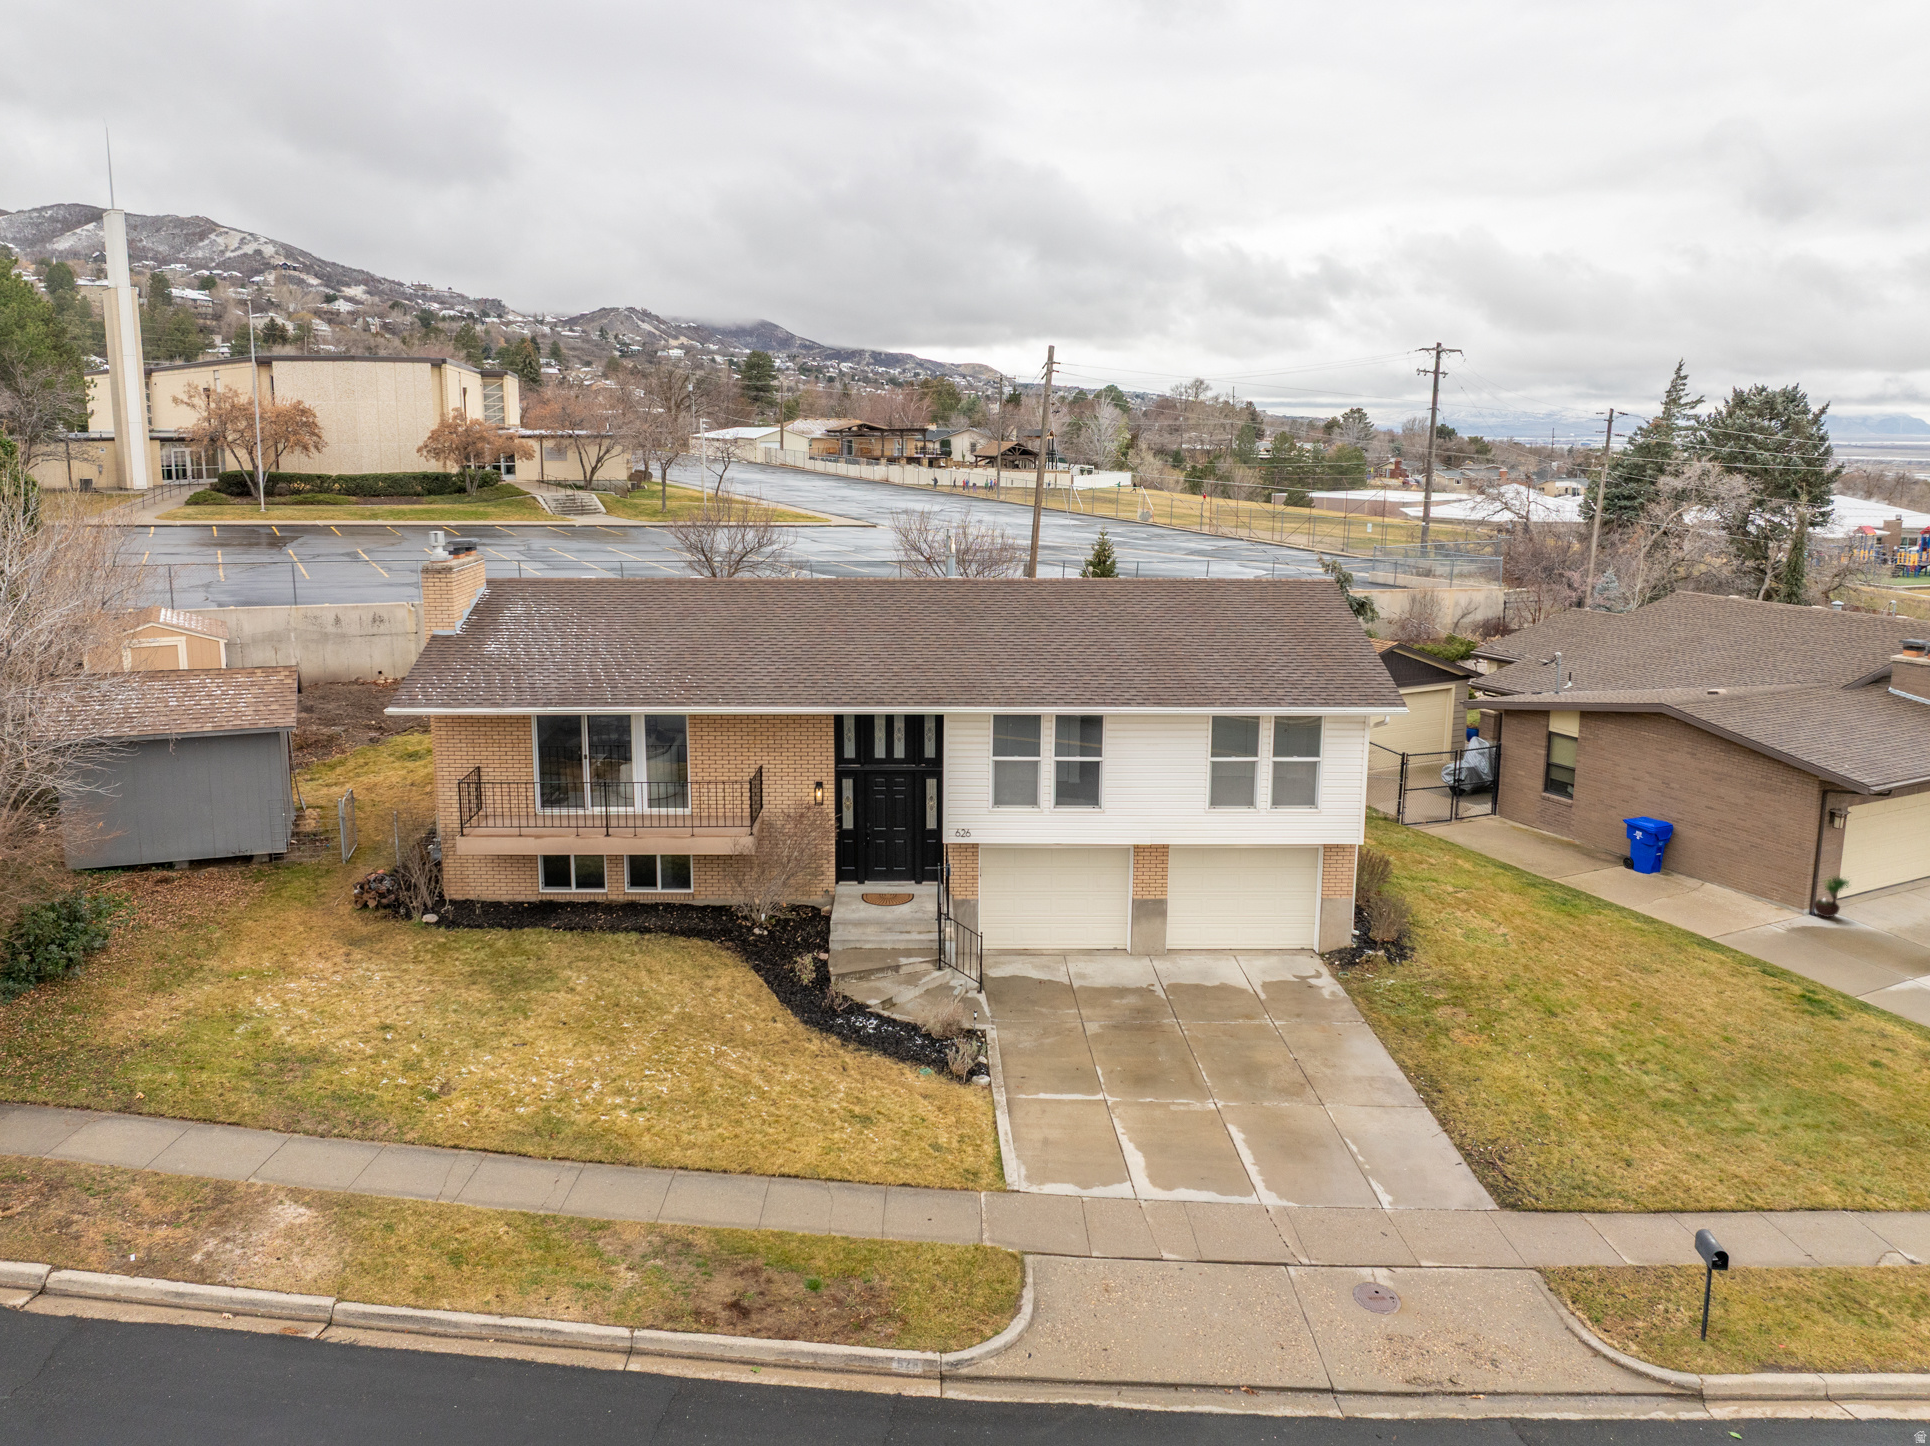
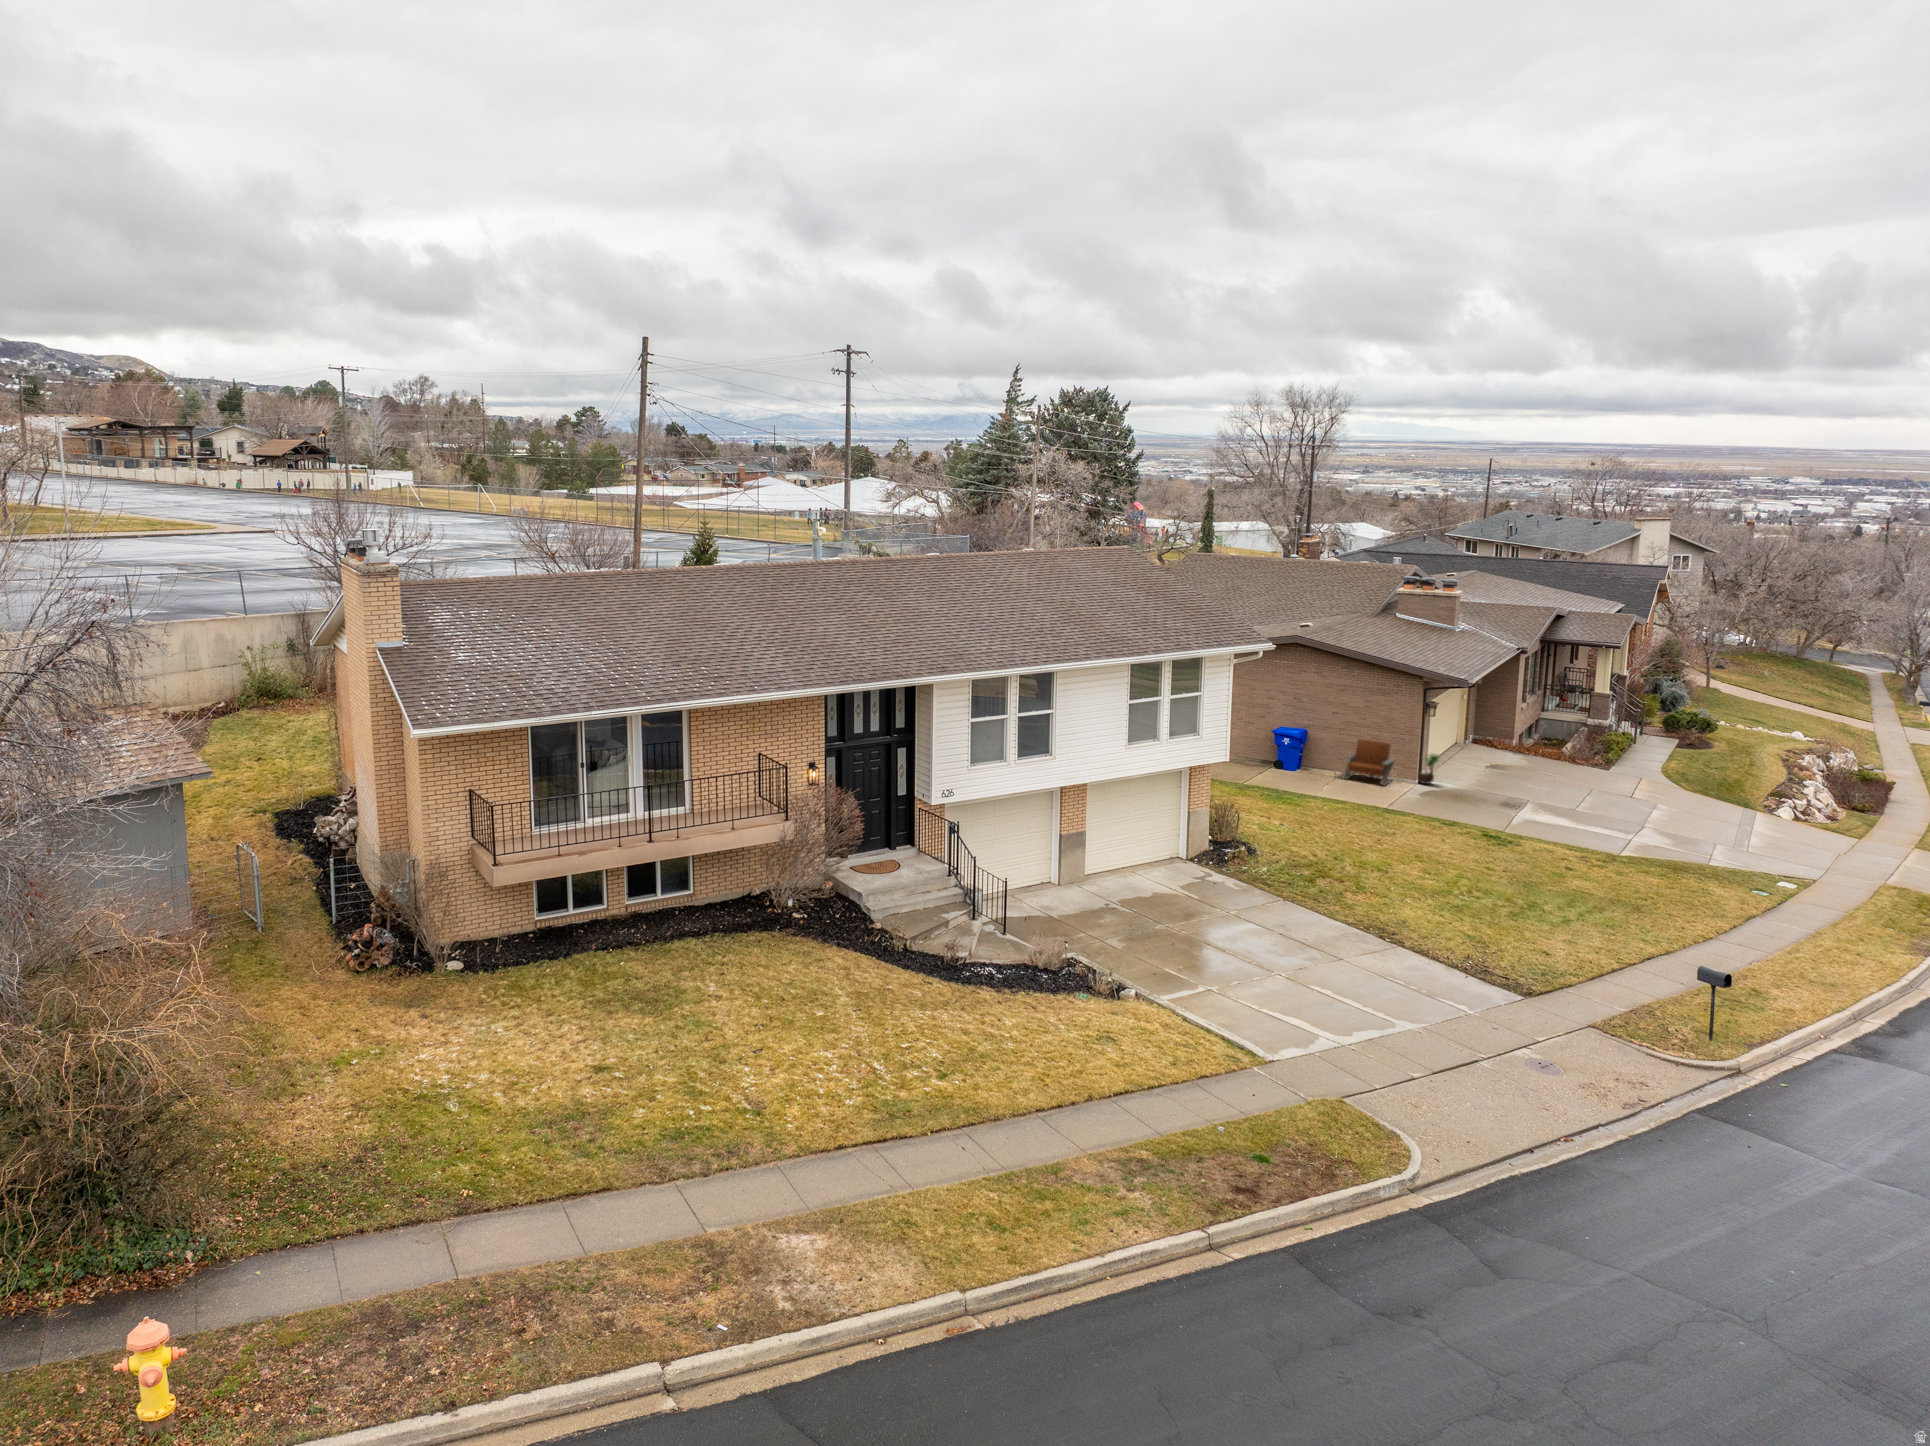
lounge chair: none [1691,842,1781,909] -> present [1342,739,1395,785]

